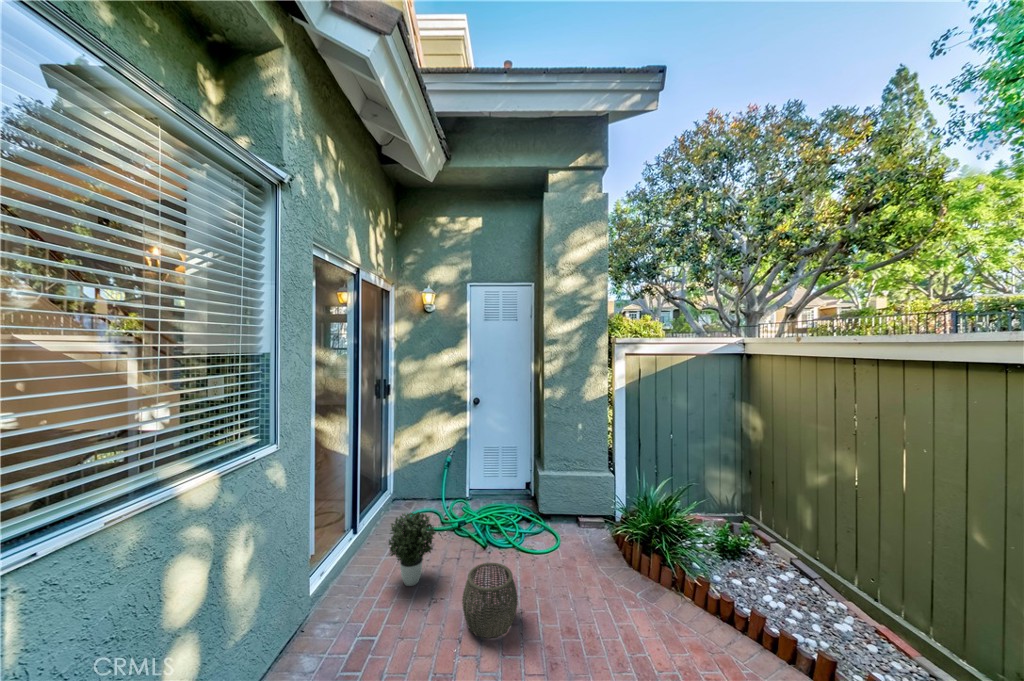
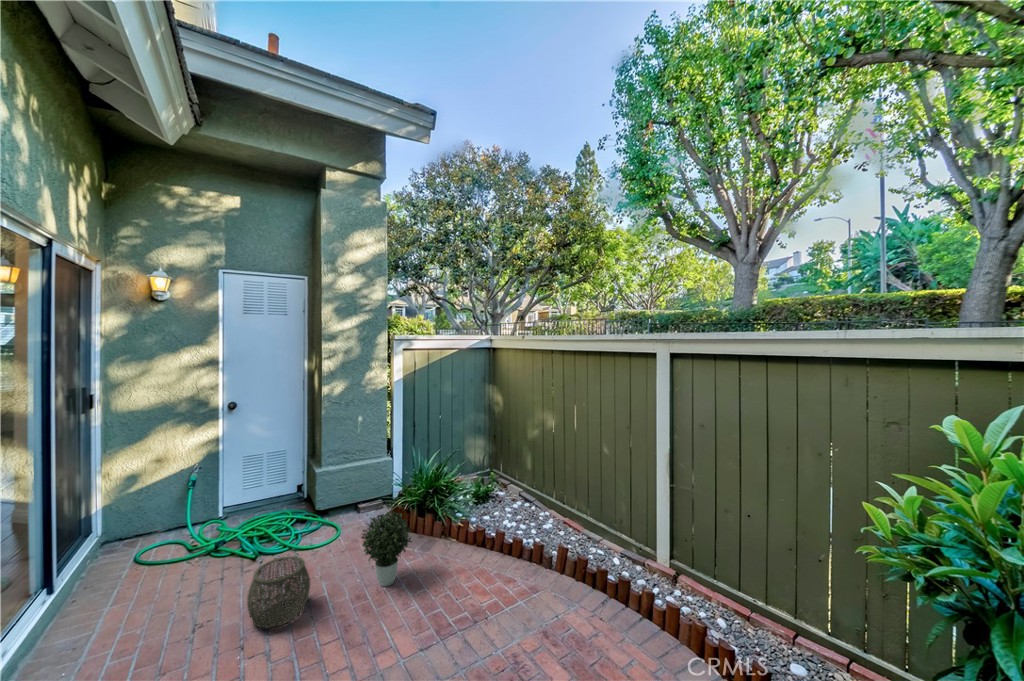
potted plant: present [389,512,436,586] -> present [361,512,412,587]

